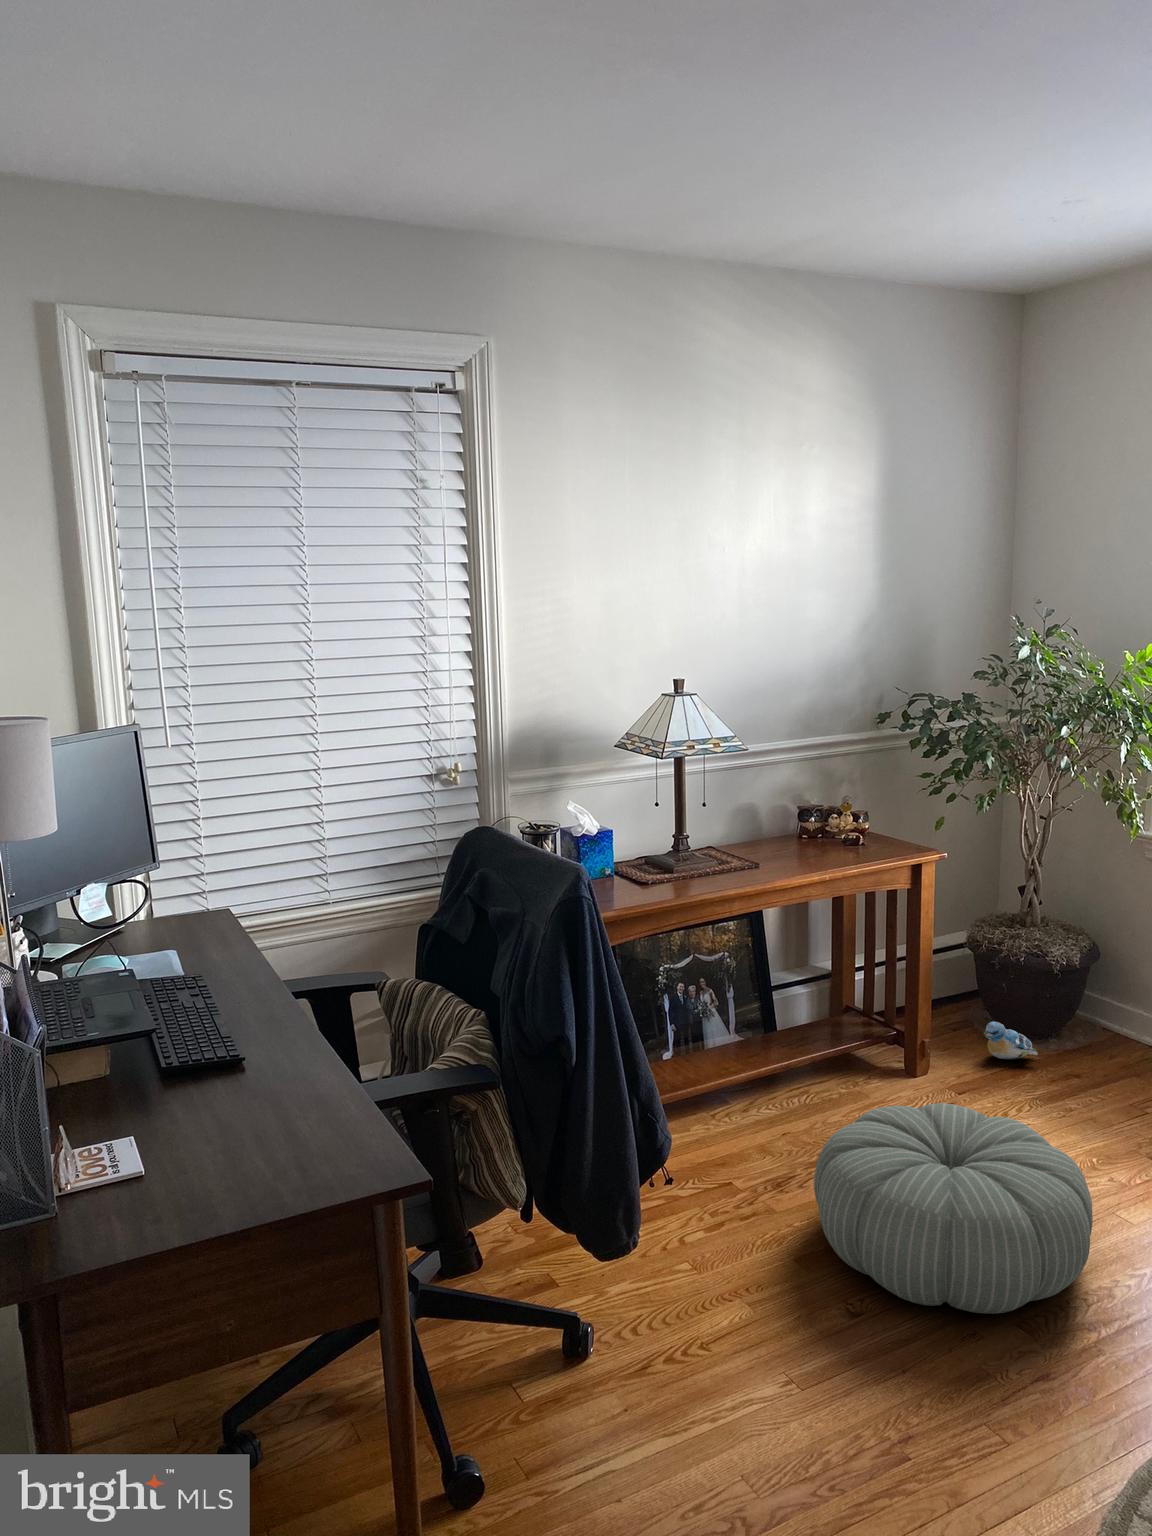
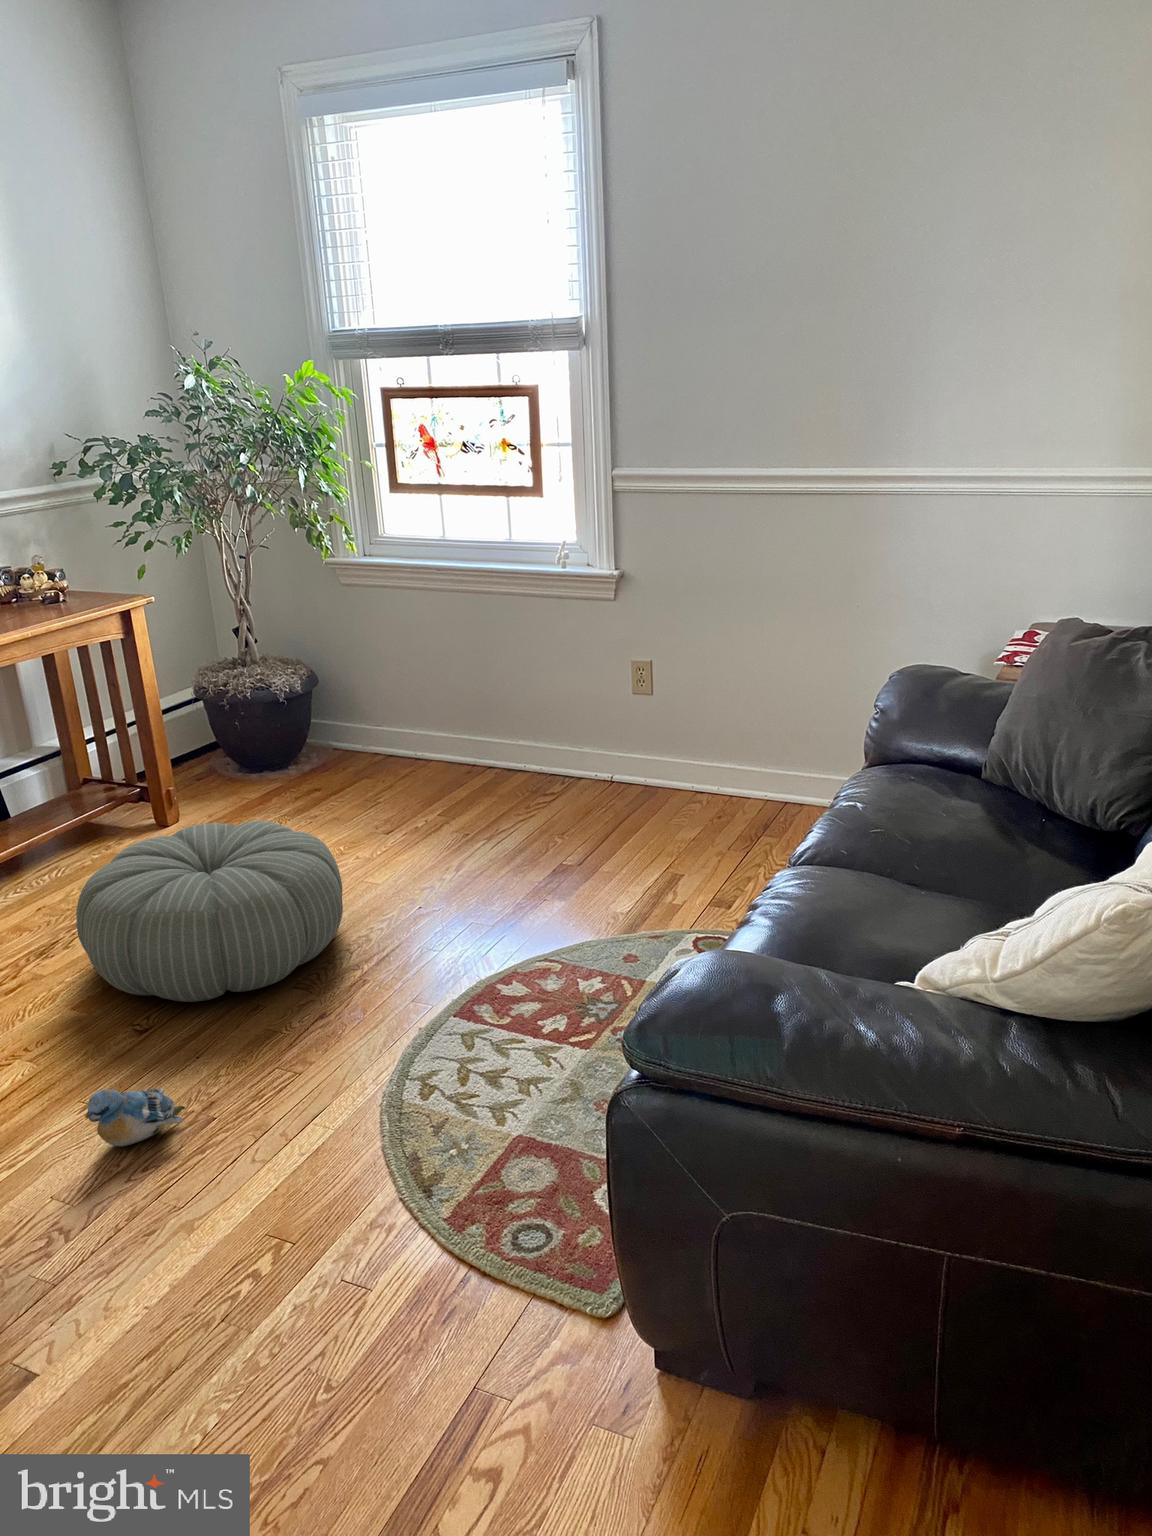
plush toy: present [984,1022,1038,1059] -> present [85,1089,185,1146]

